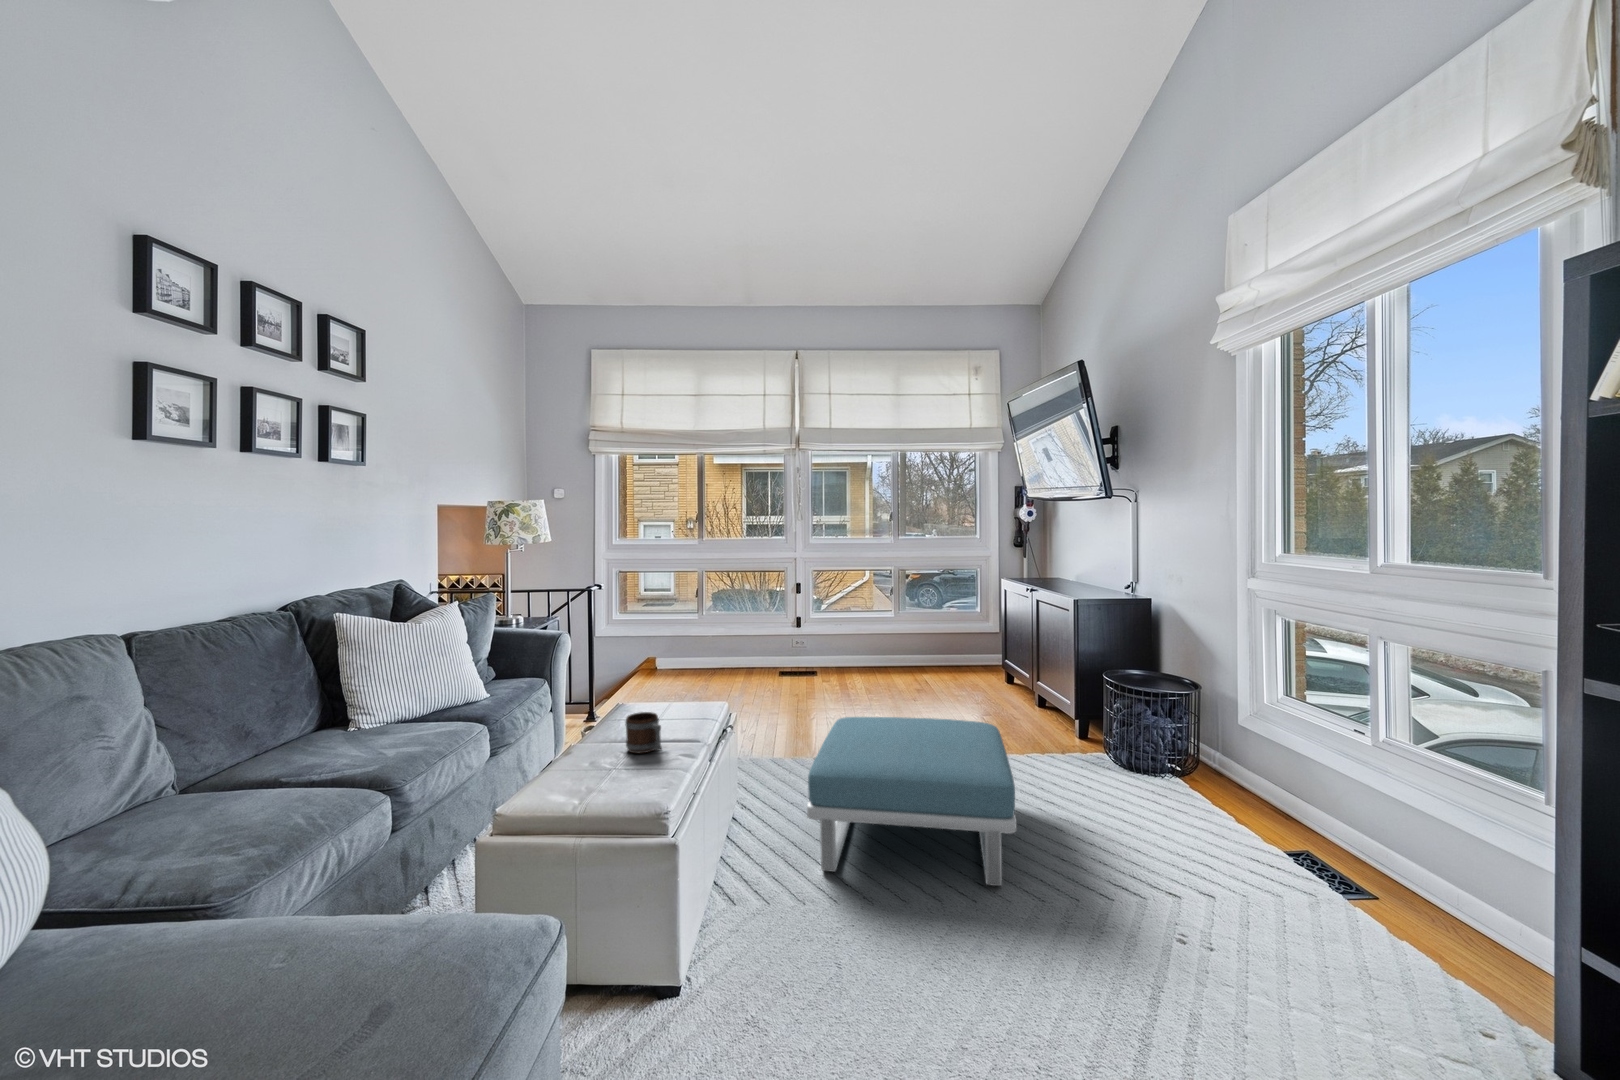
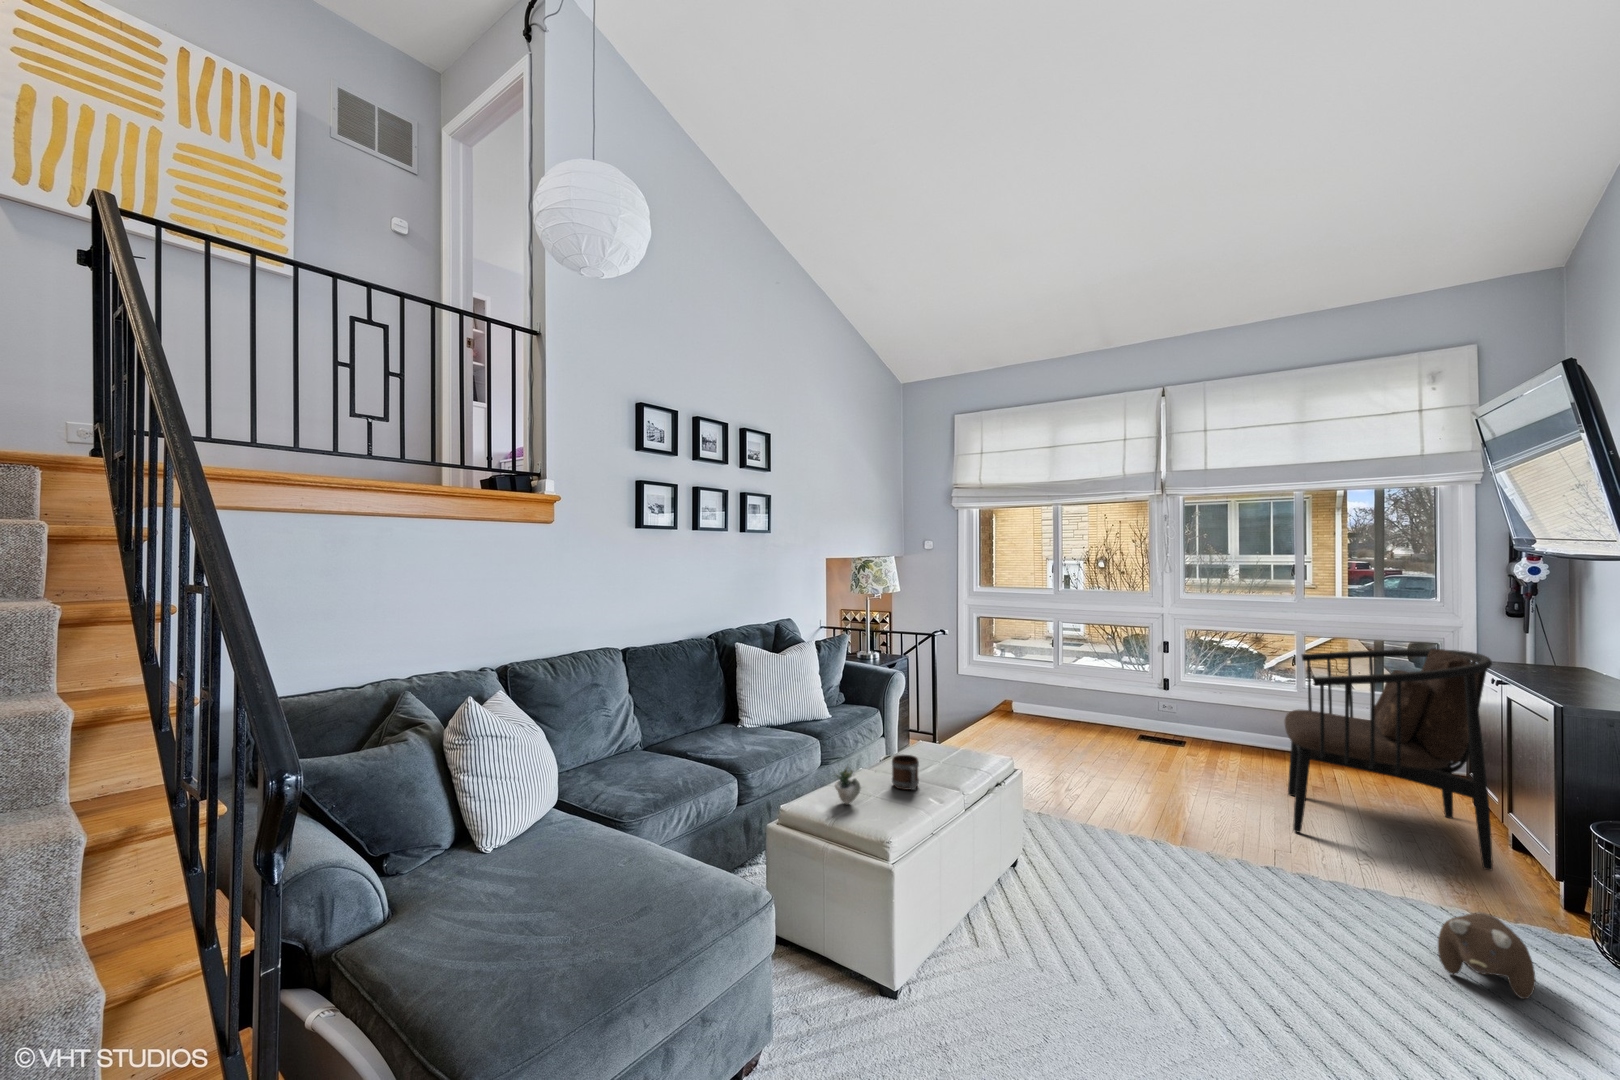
armchair: none [902,568,1039,723] -> present [1285,649,1493,871]
footstool: present [807,717,1017,886] -> none [1059,801,1342,1034]
succulent plant: none [568,734,630,786] -> present [835,767,861,804]
plush toy: none [1054,748,1110,802] -> present [1438,913,1536,999]

